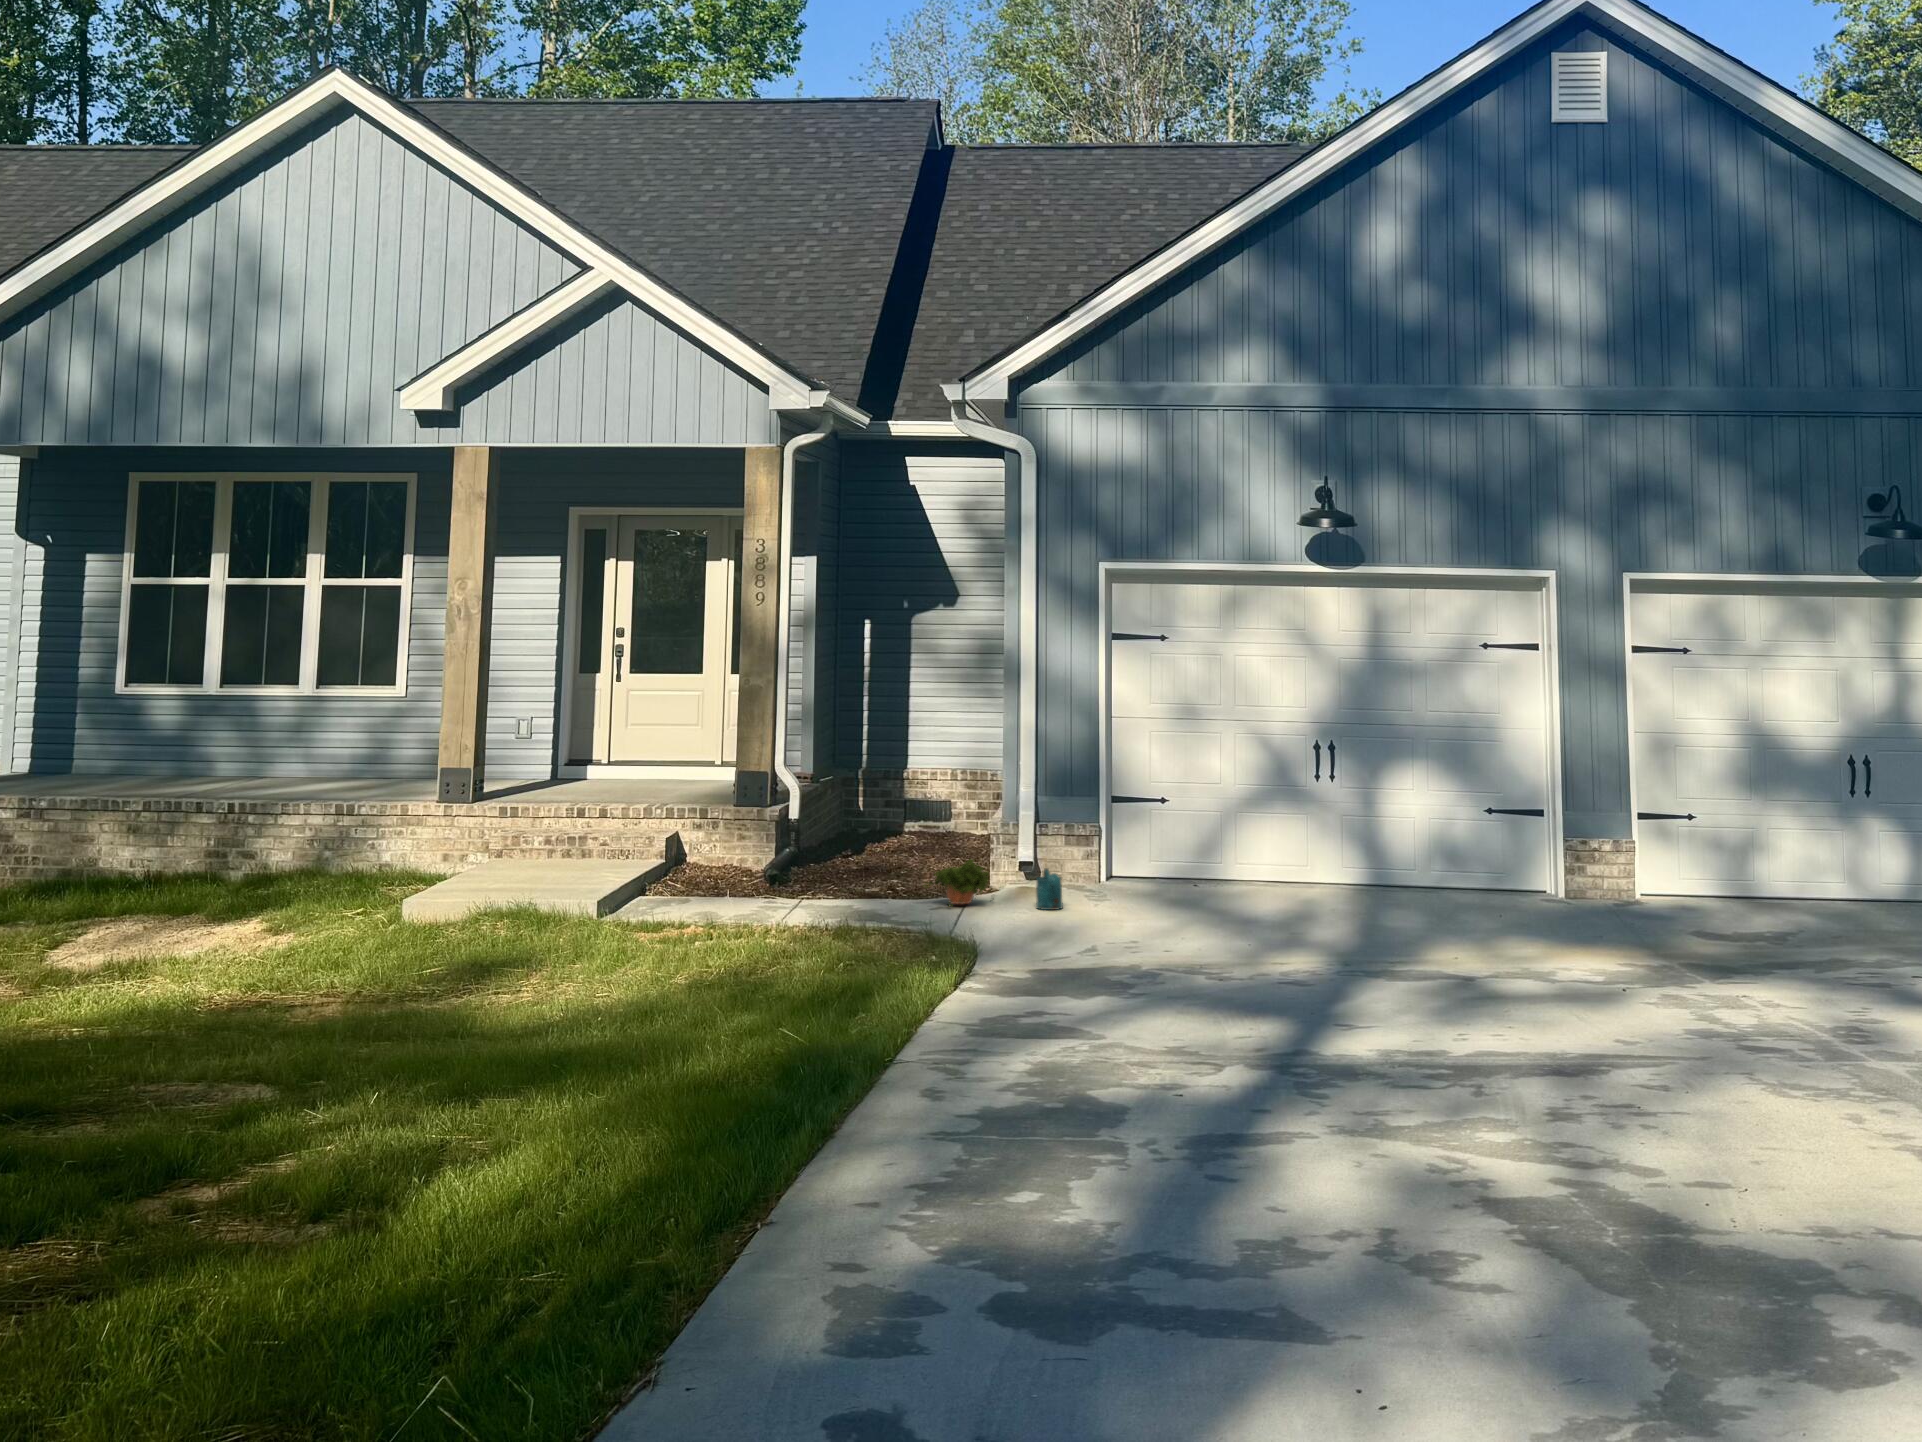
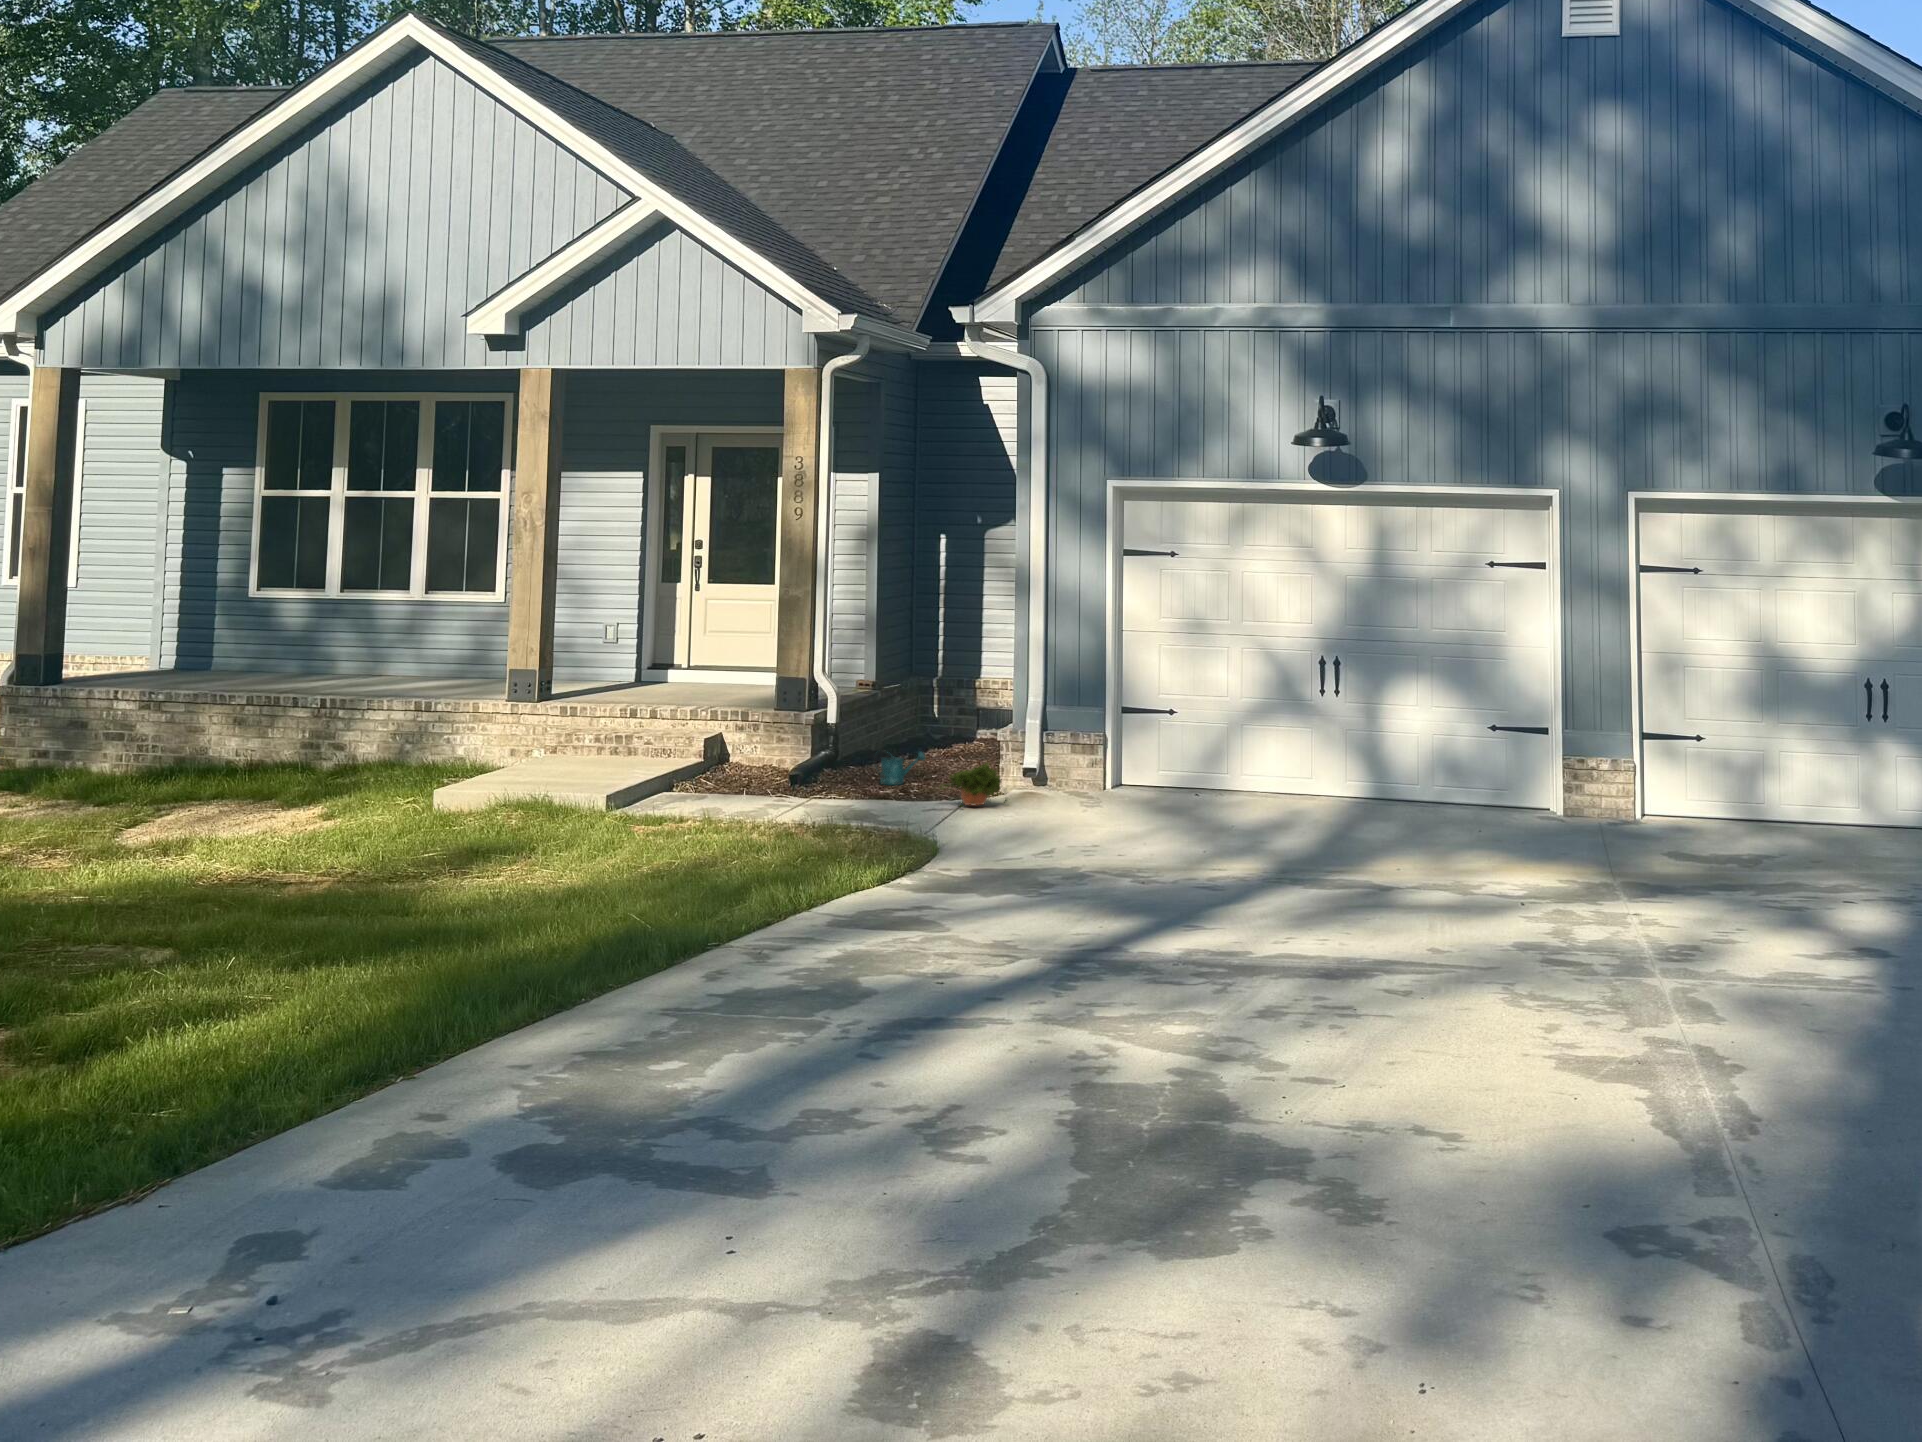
watering can: present [1036,868,1063,910] -> present [880,751,926,785]

